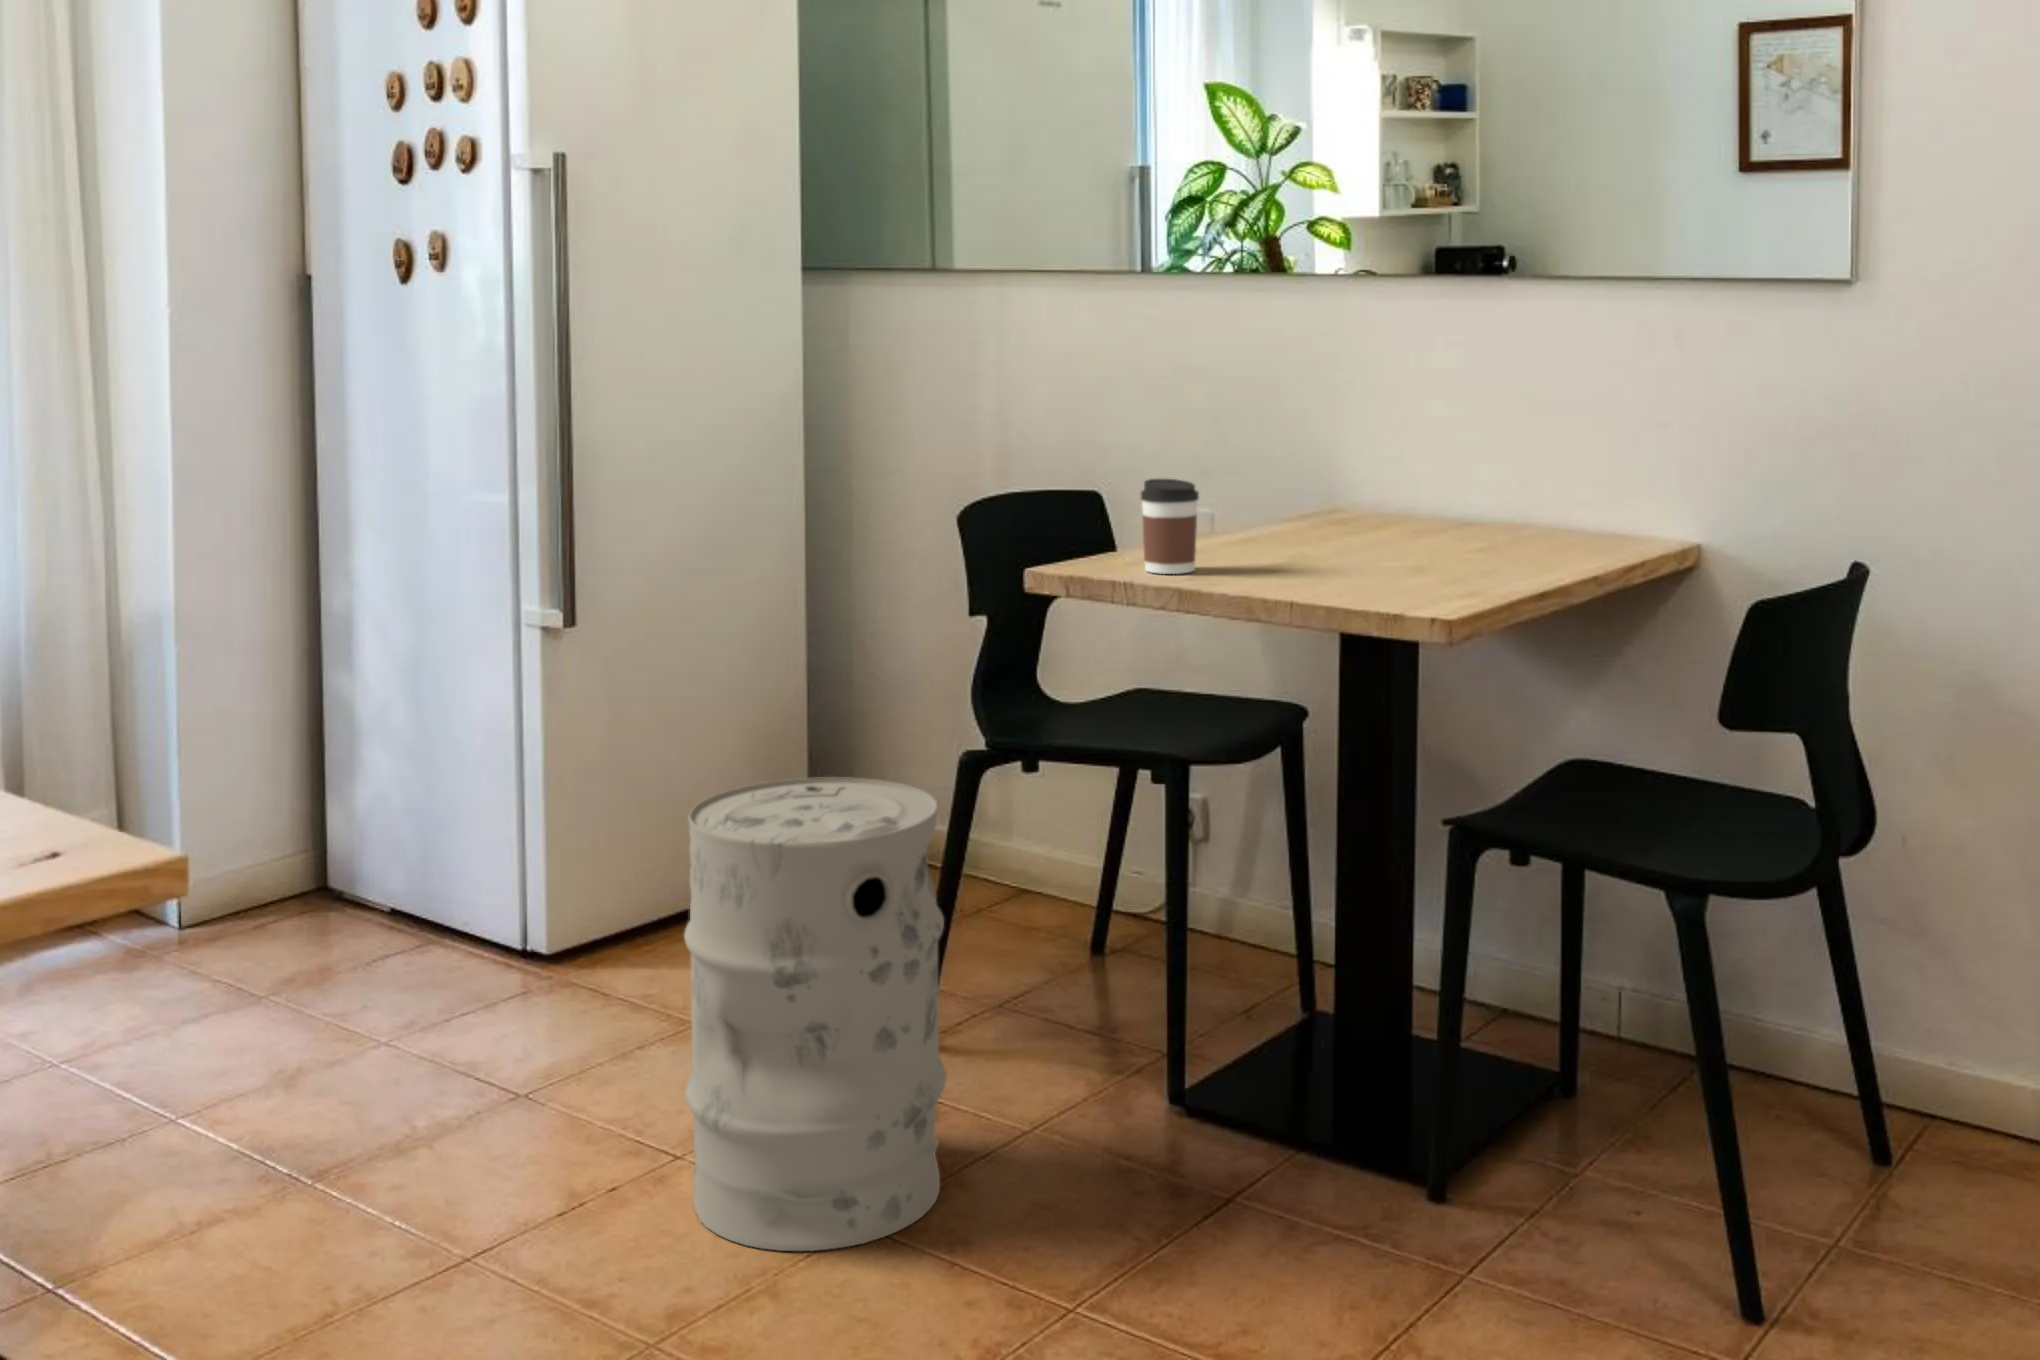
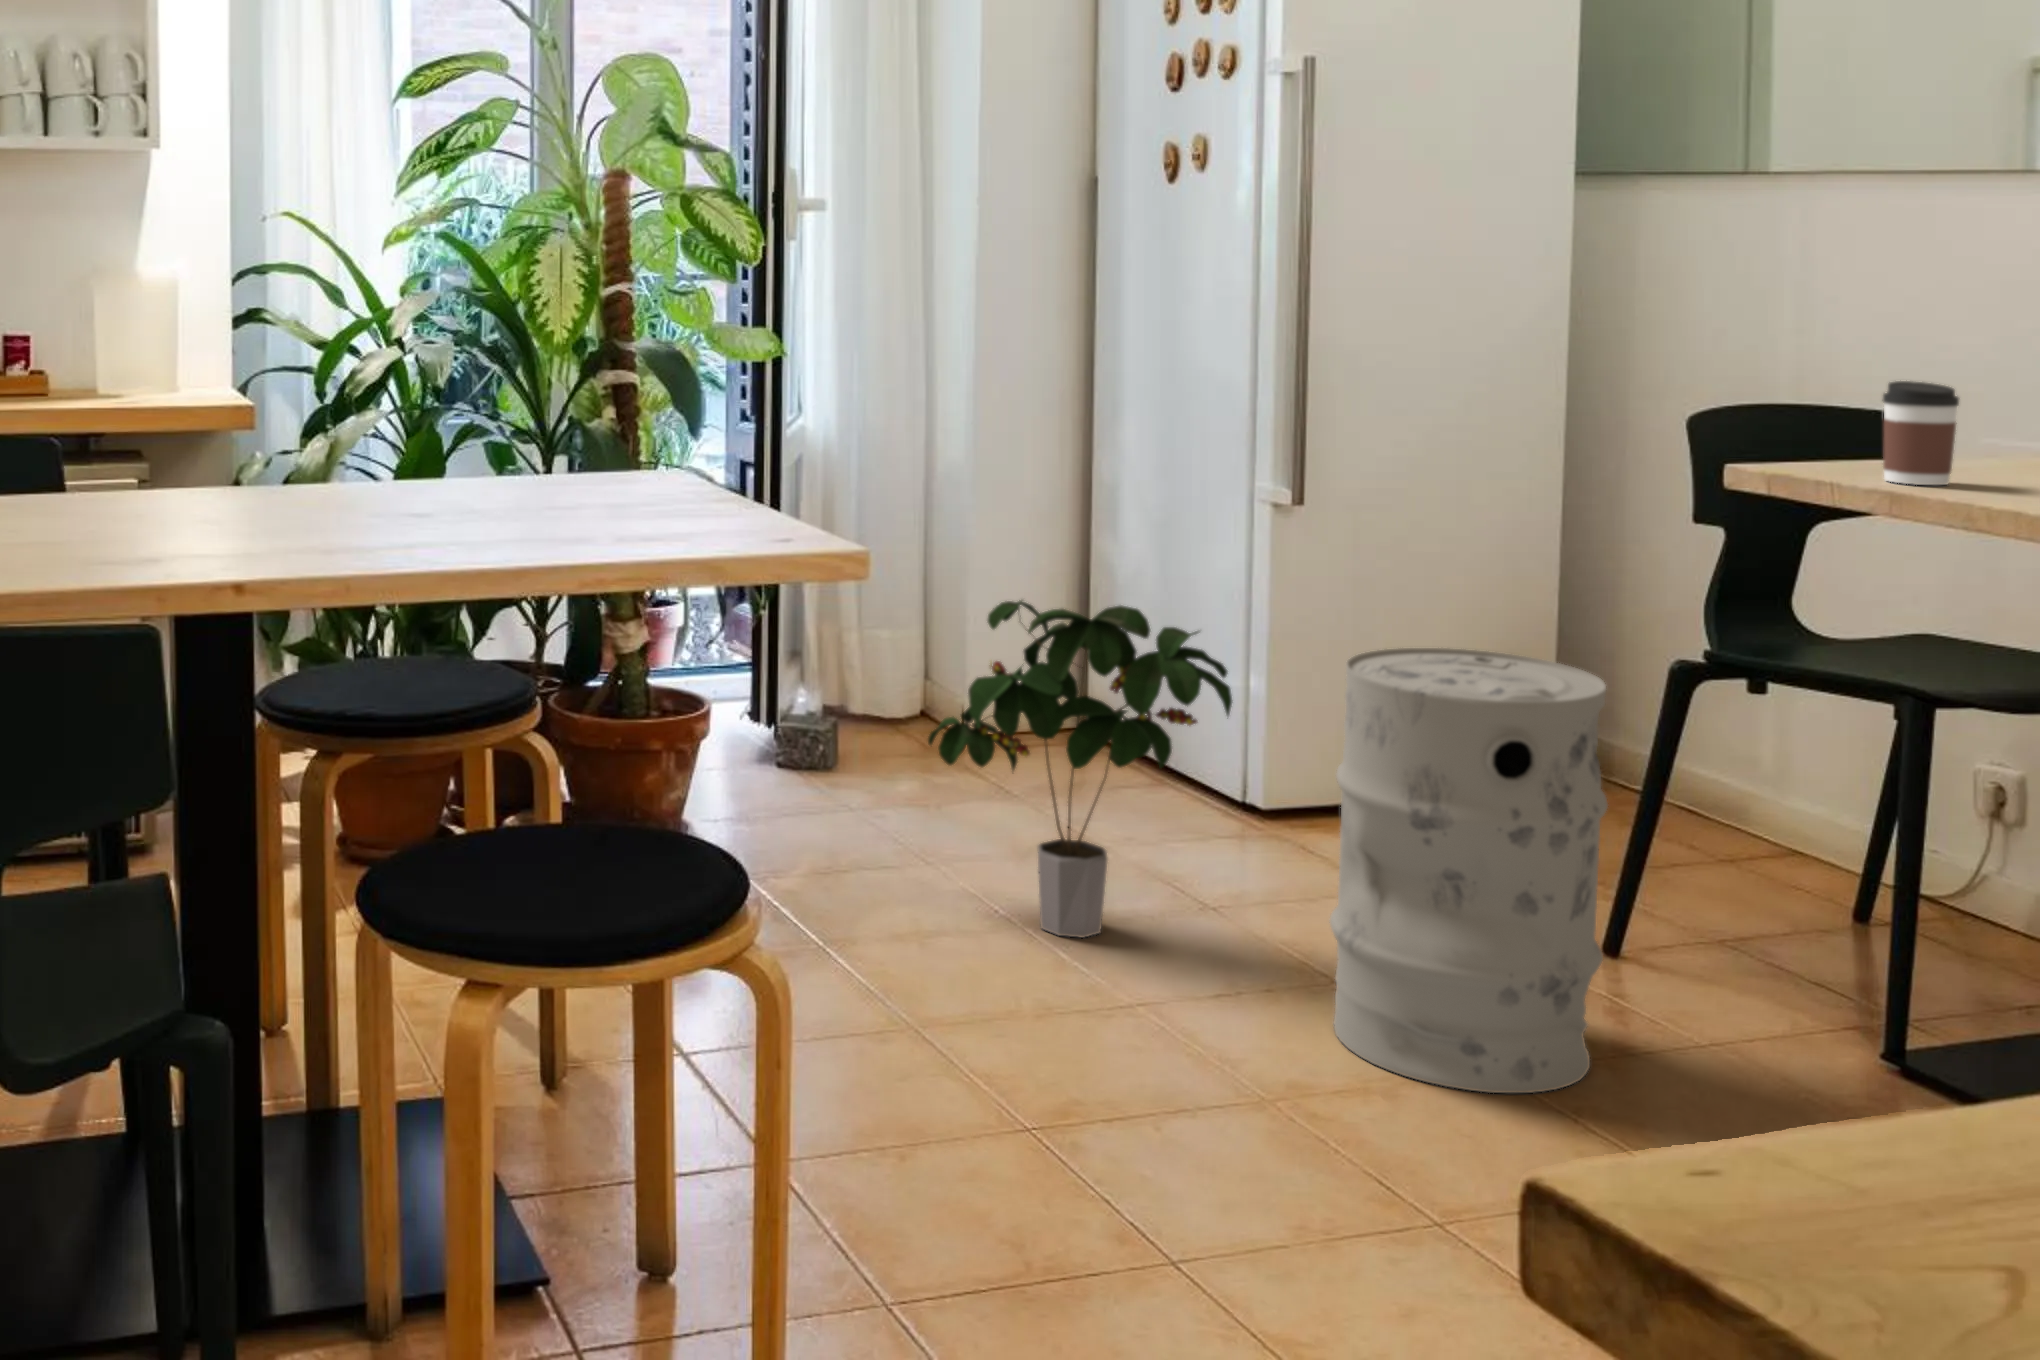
potted plant: none [184,784,553,1182] -> present [928,600,1232,937]

